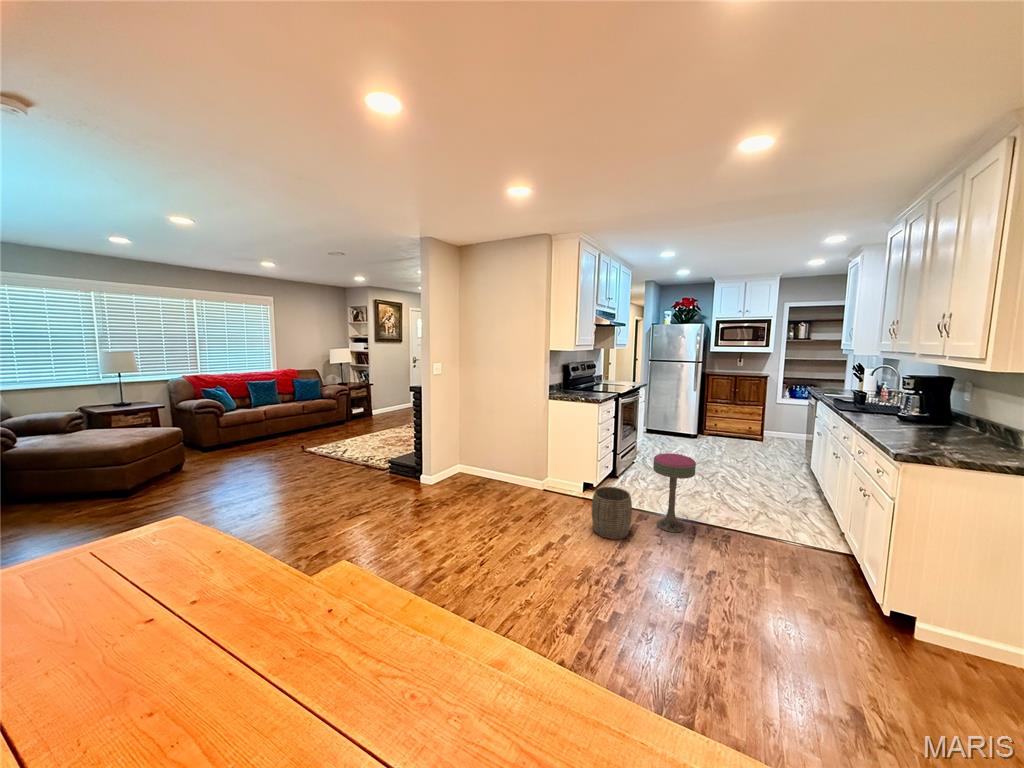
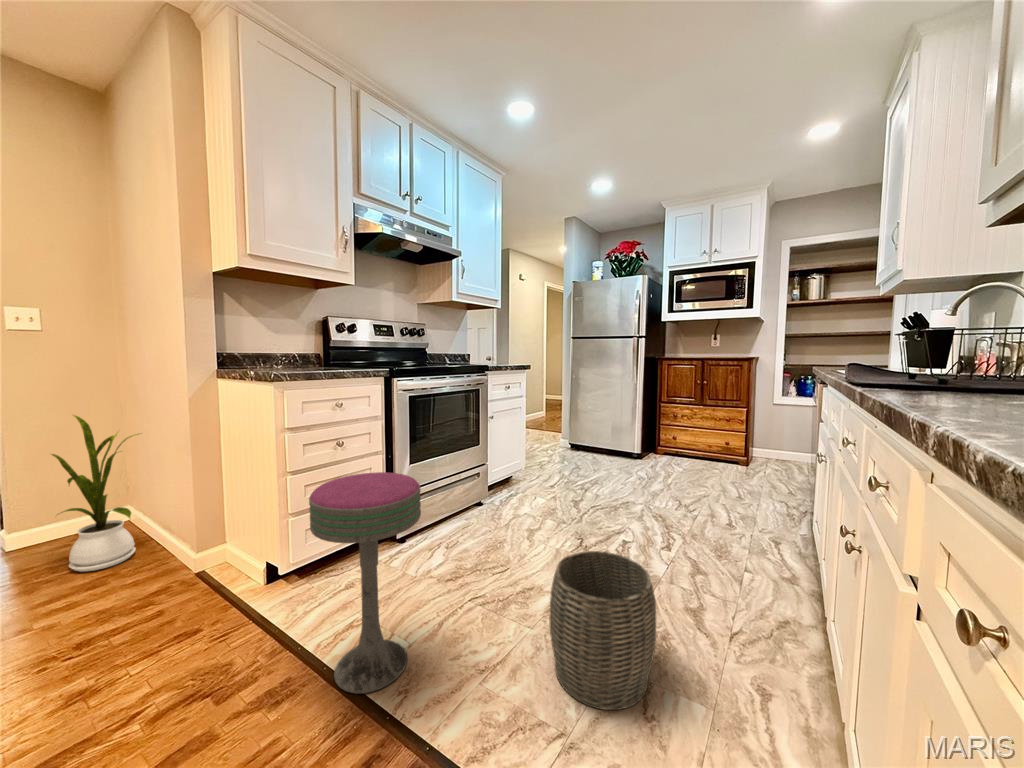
house plant: none [464,427,509,503] -> present [52,415,138,572]
woven basket: present [591,487,632,539] -> present [550,551,656,710]

